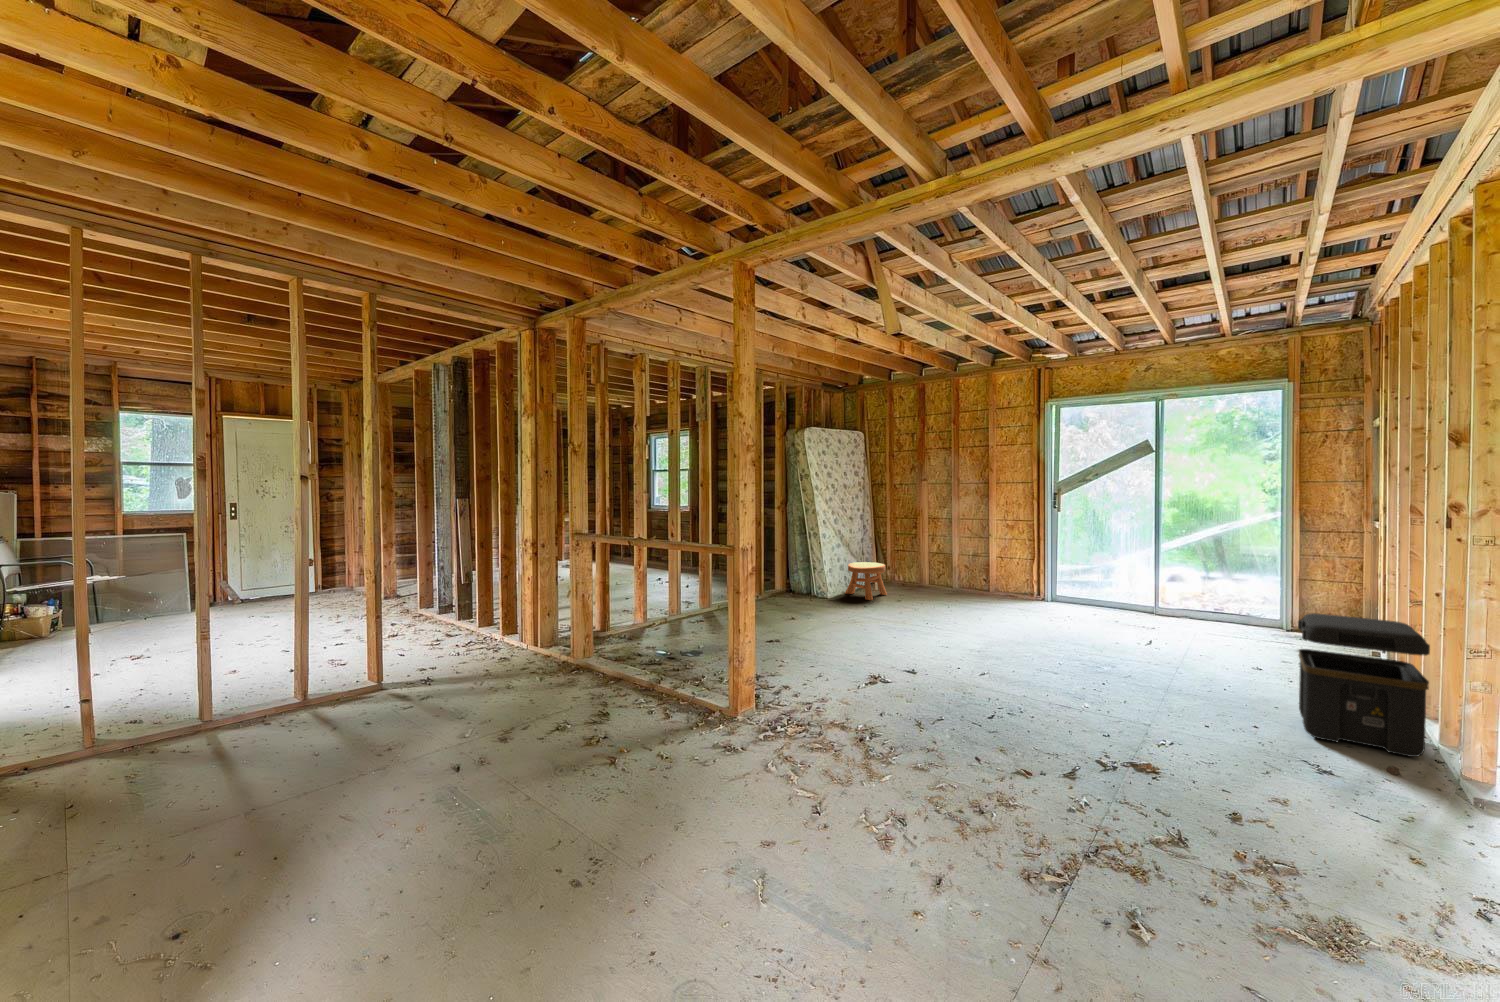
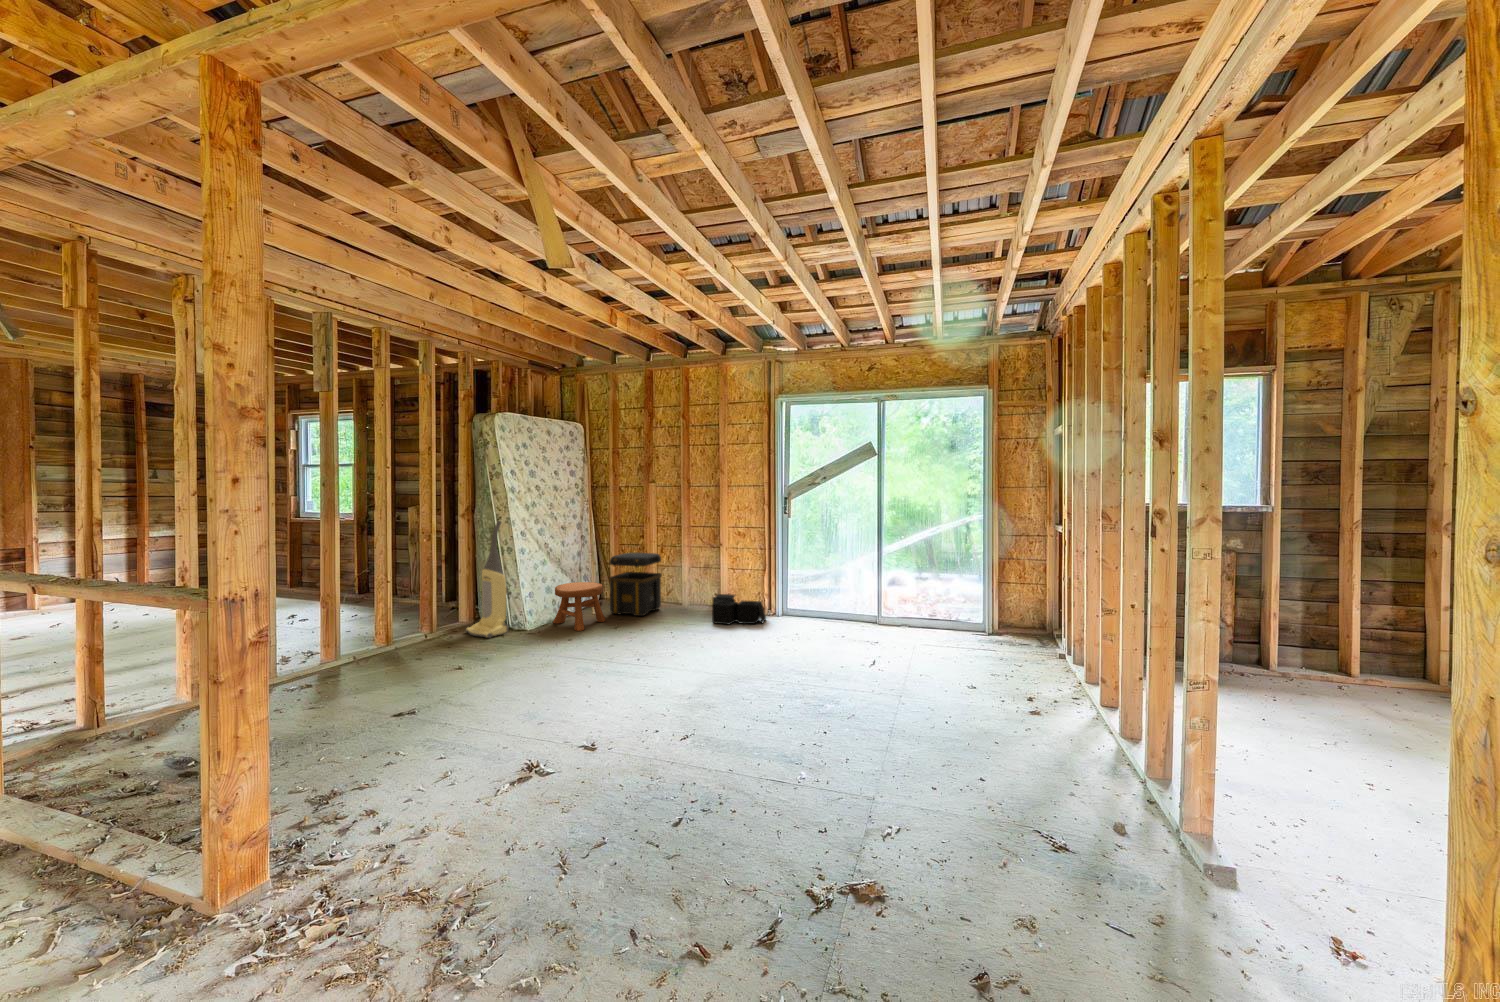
vacuum cleaner: none [784,512,816,600] -> present [466,521,509,638]
storage bin: none [981,578,1034,606] -> present [712,594,766,624]
toolbox: present [1298,613,1430,757] -> present [609,553,662,616]

